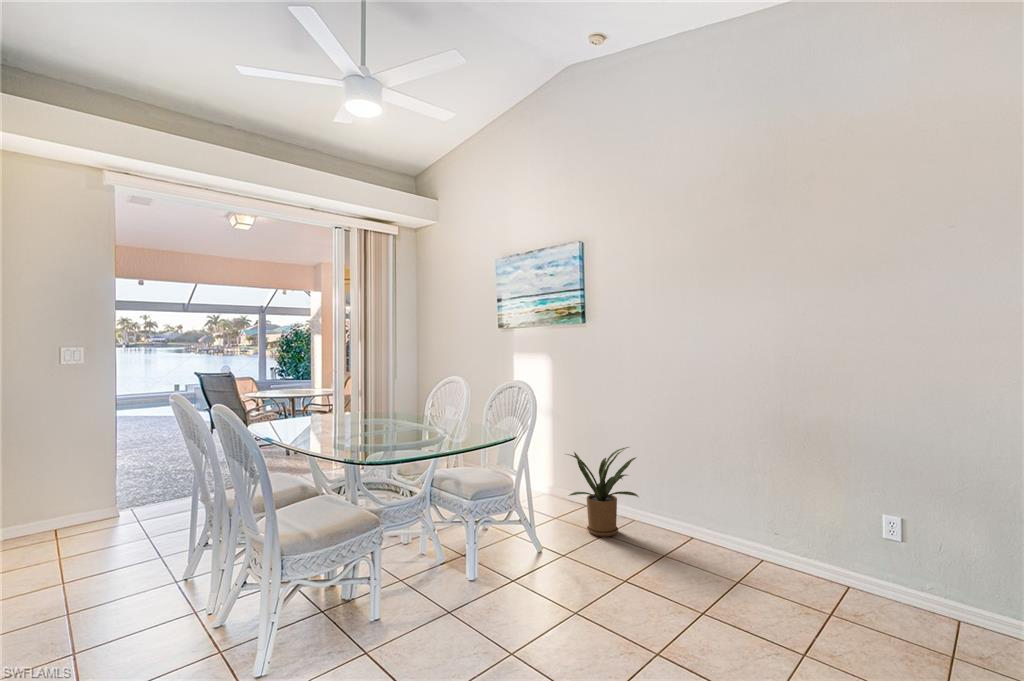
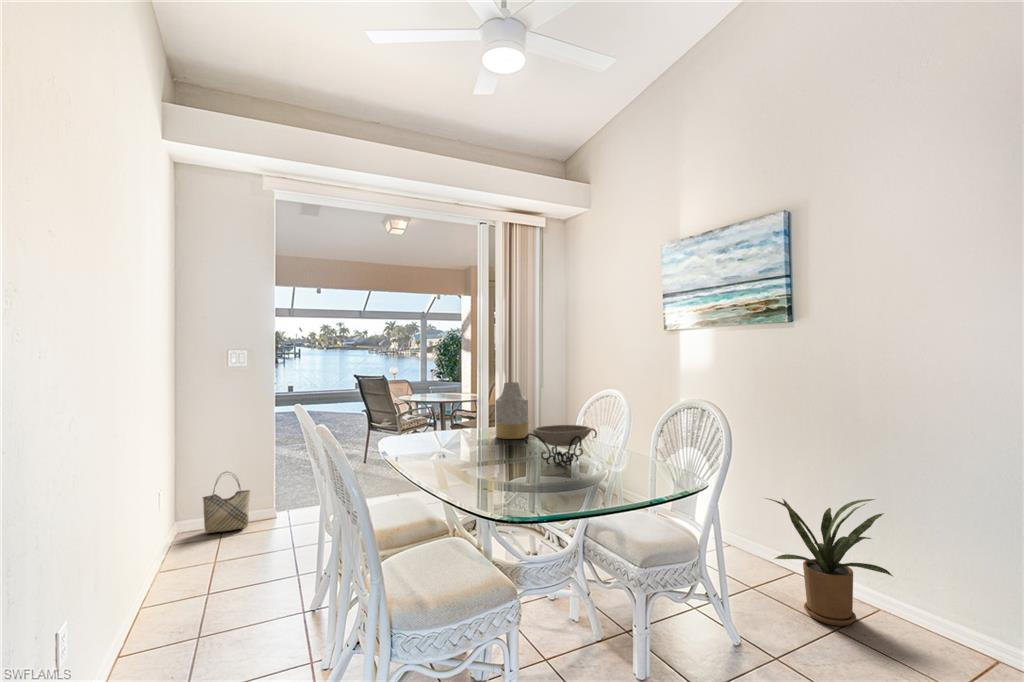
vase: none [352,371,381,420] -> present [496,382,529,439]
decorative bowl: none [382,403,441,434] -> present [525,425,597,465]
woven basket: none [24,468,82,533] -> present [203,472,250,534]

